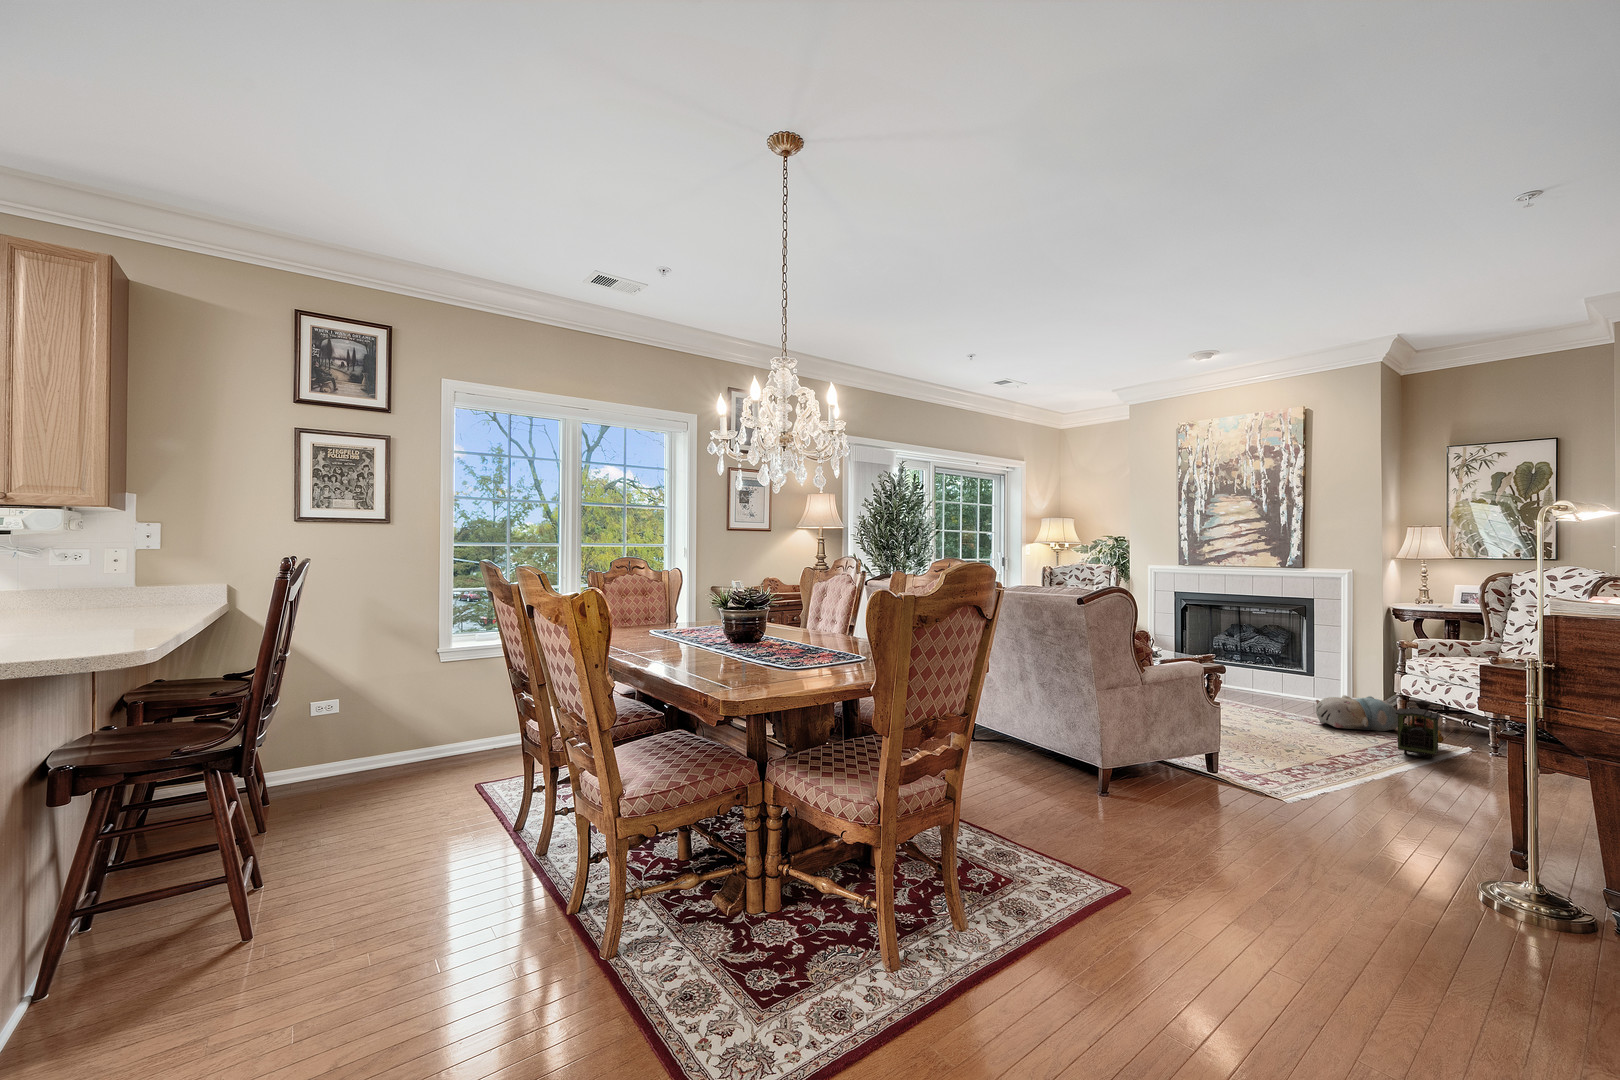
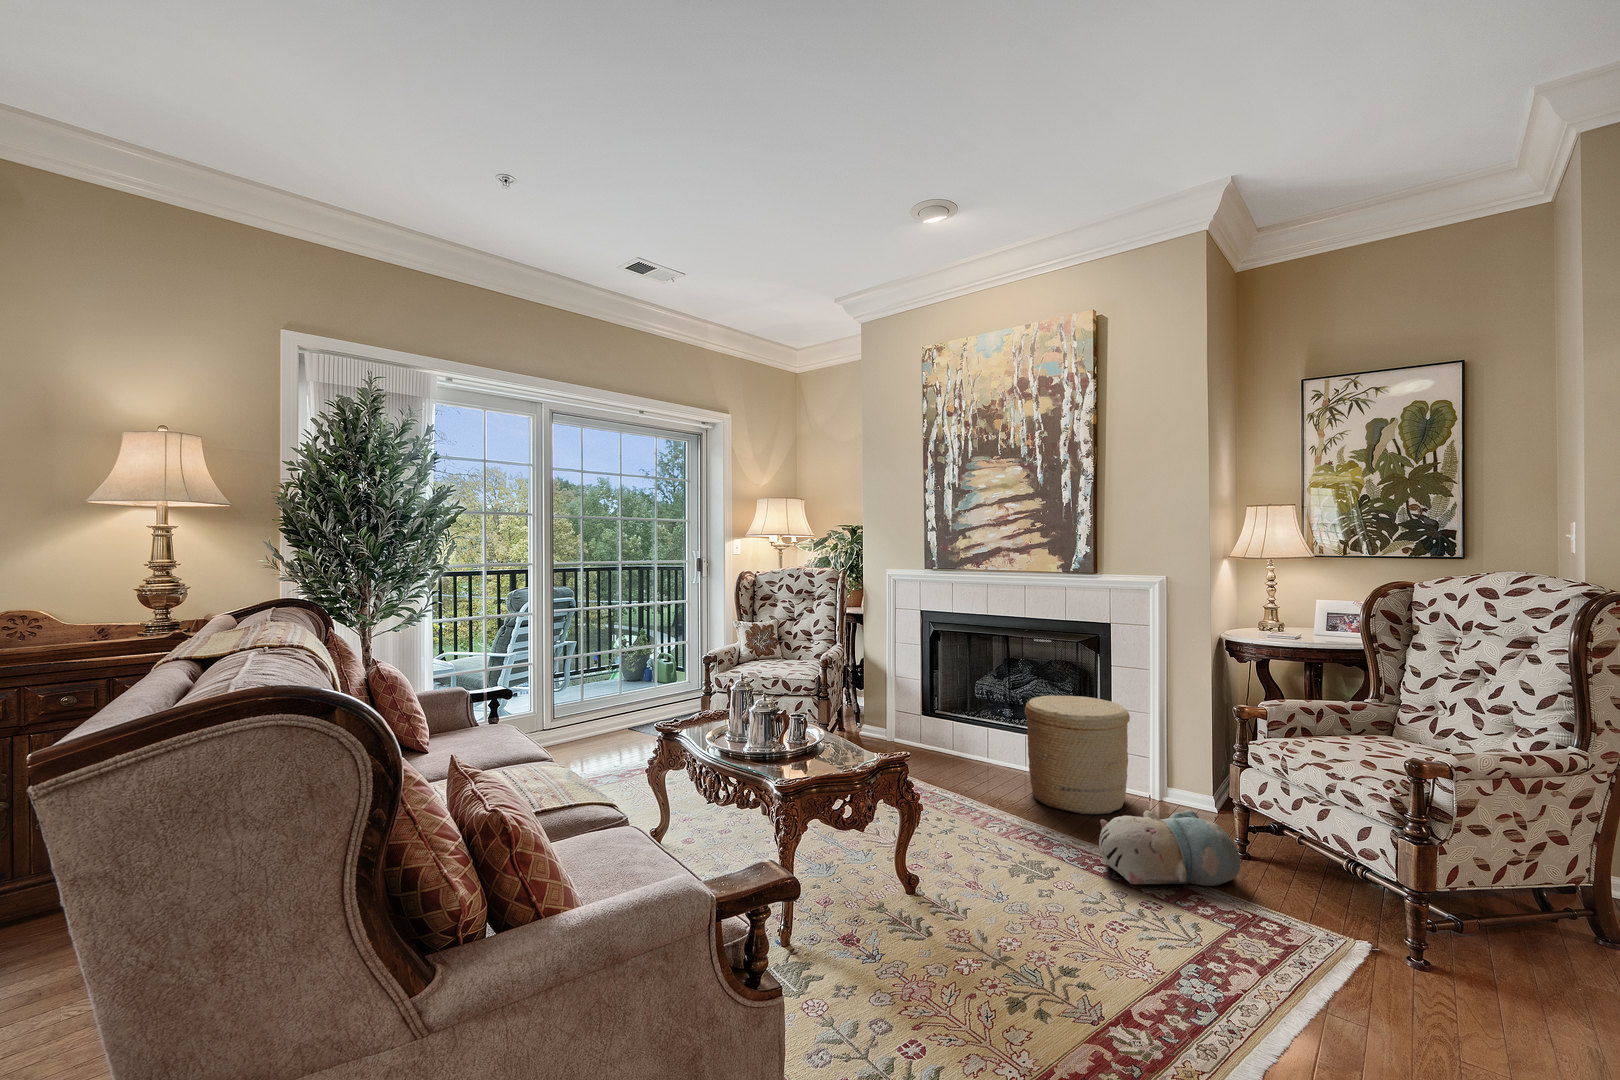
woven basket: none [1259,642,1329,708] -> present [1025,696,1130,814]
toy train: present [1396,701,1444,758] -> none [1238,848,1326,1008]

